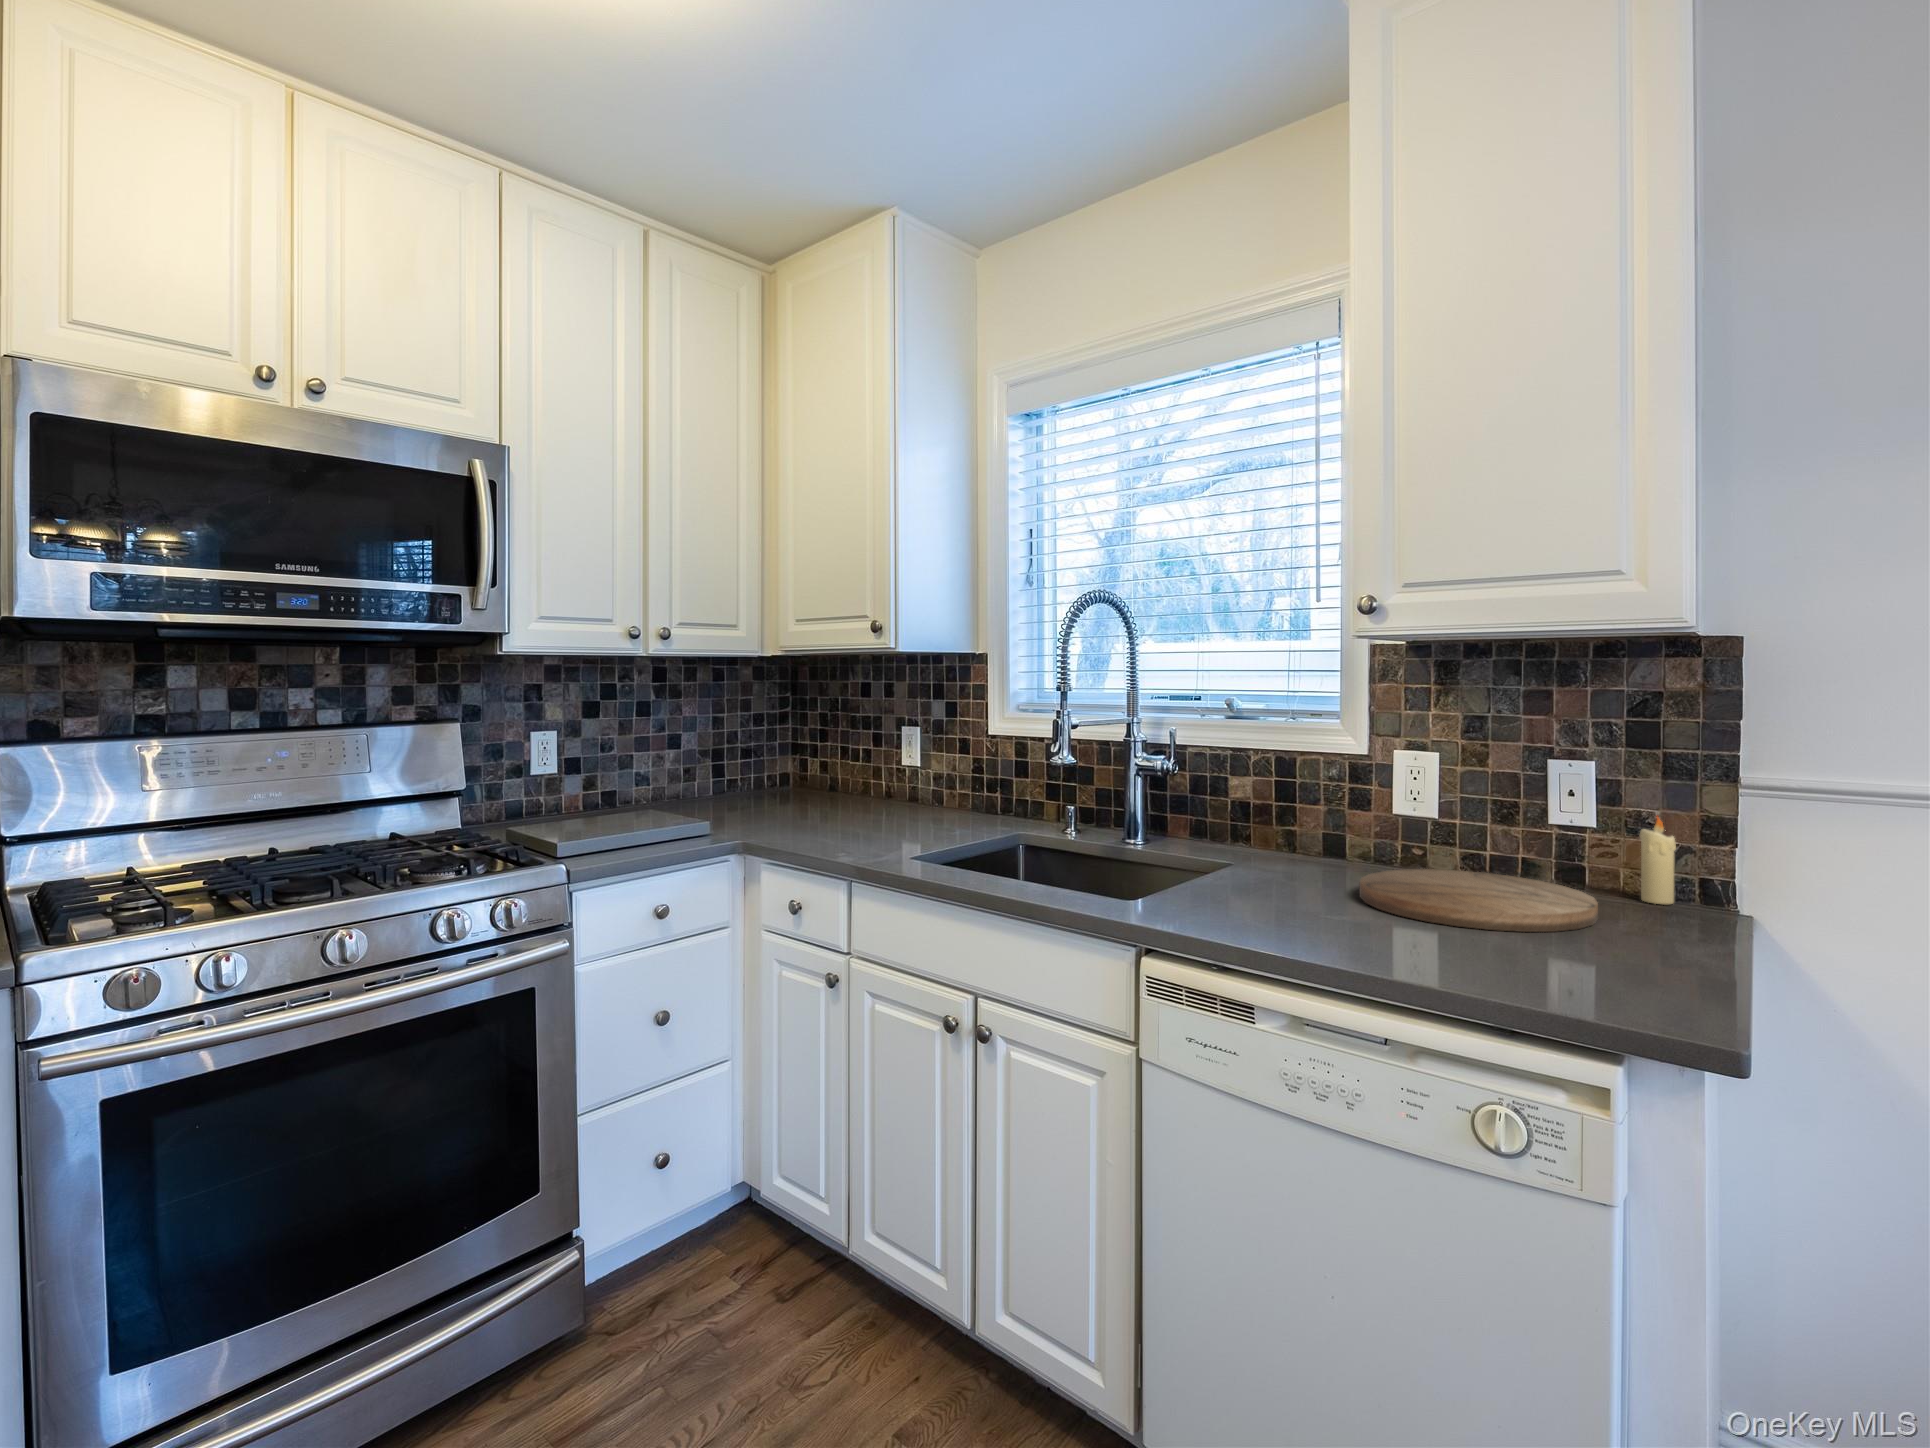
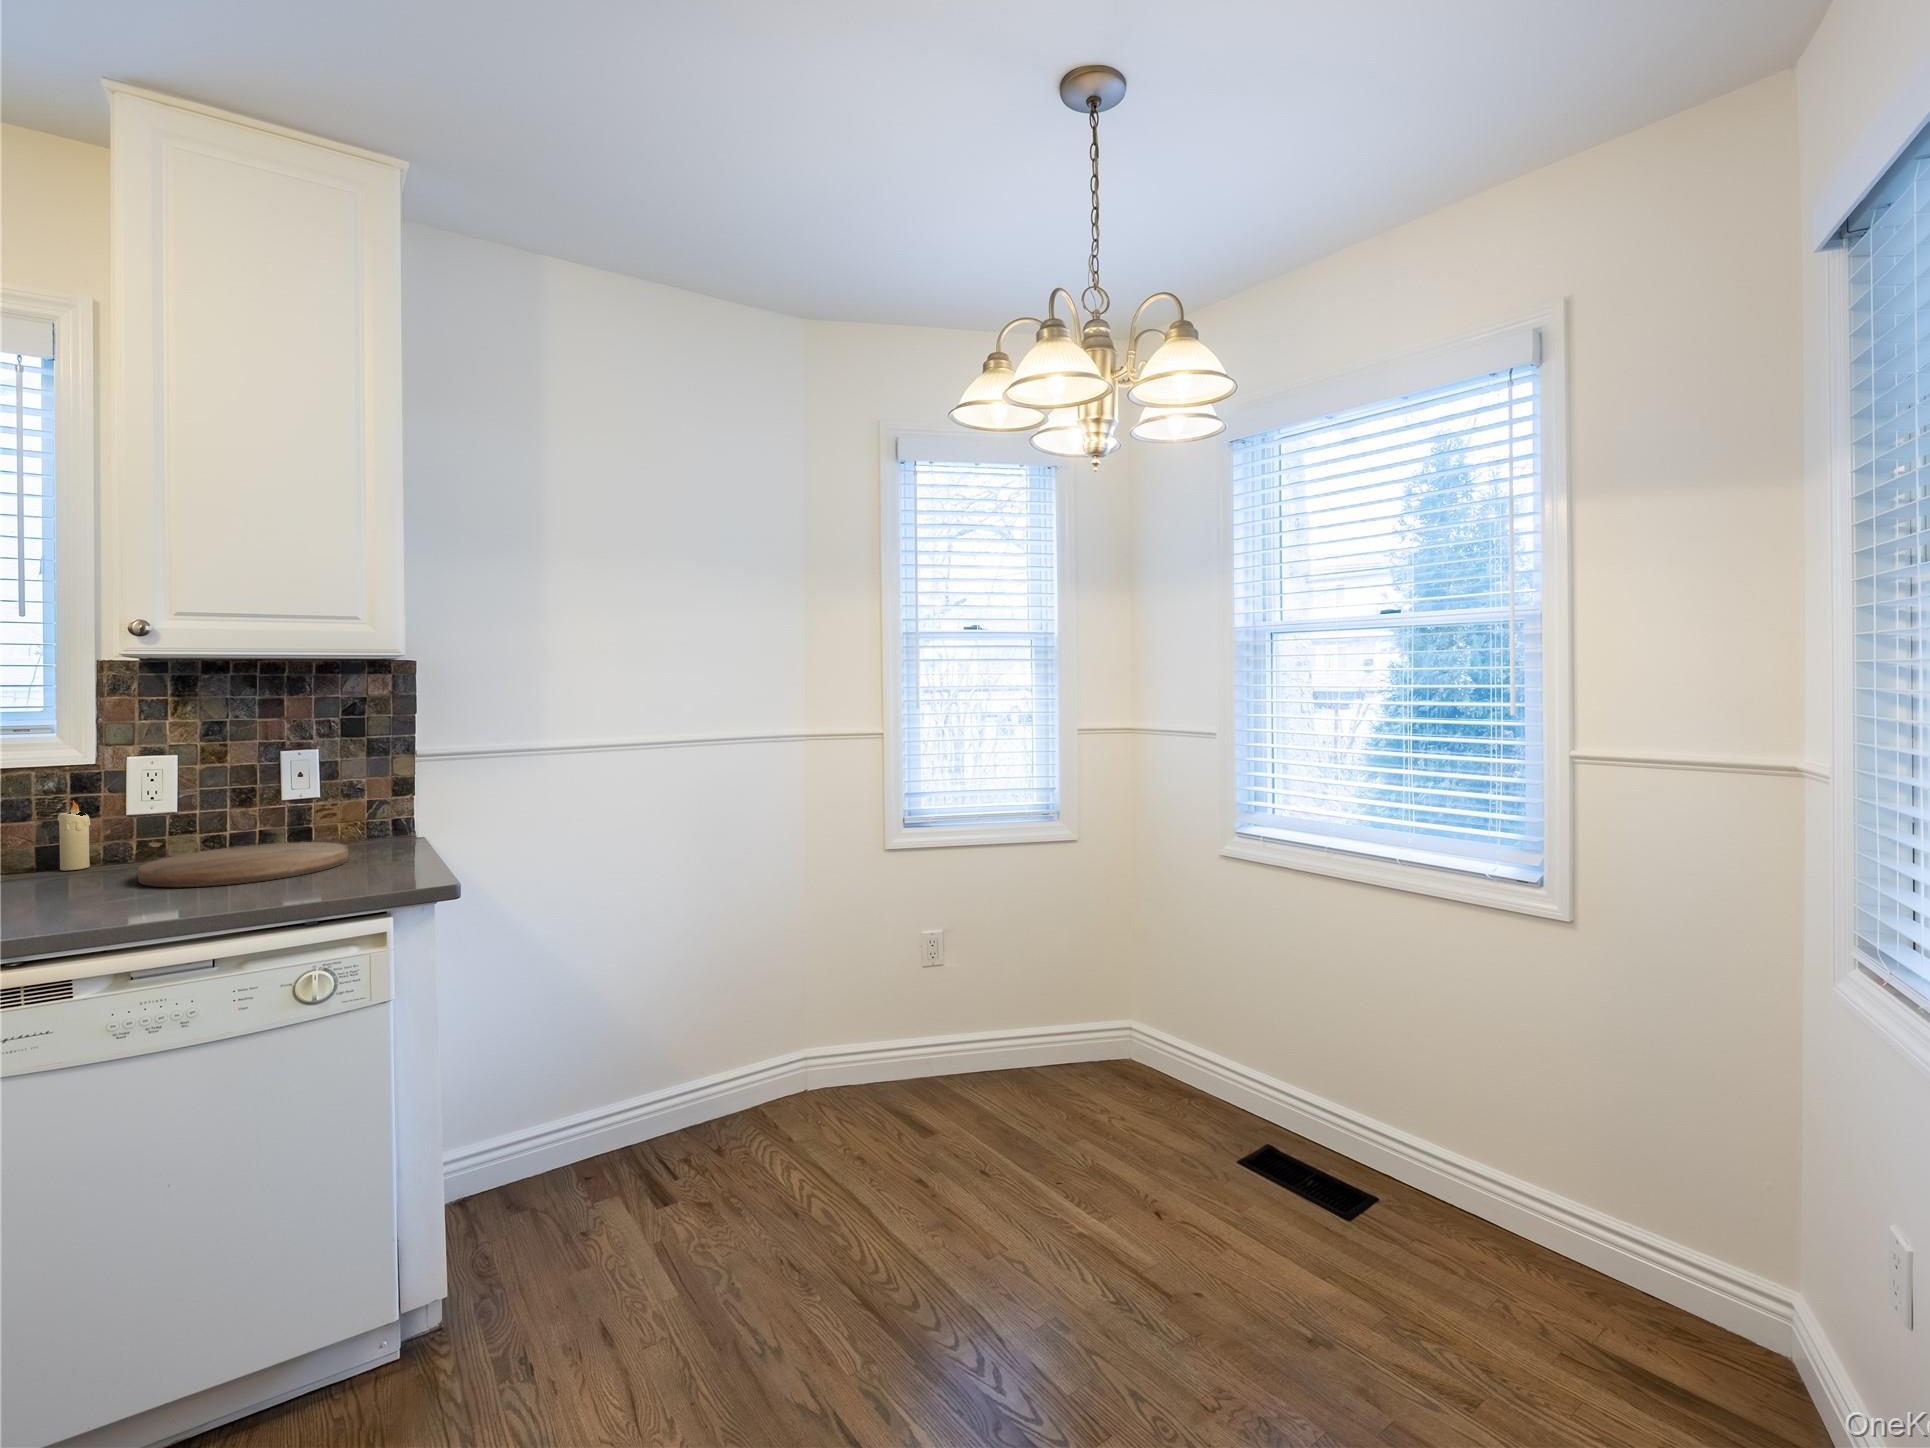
candle: present [1640,817,1676,905] -> present [58,800,90,870]

